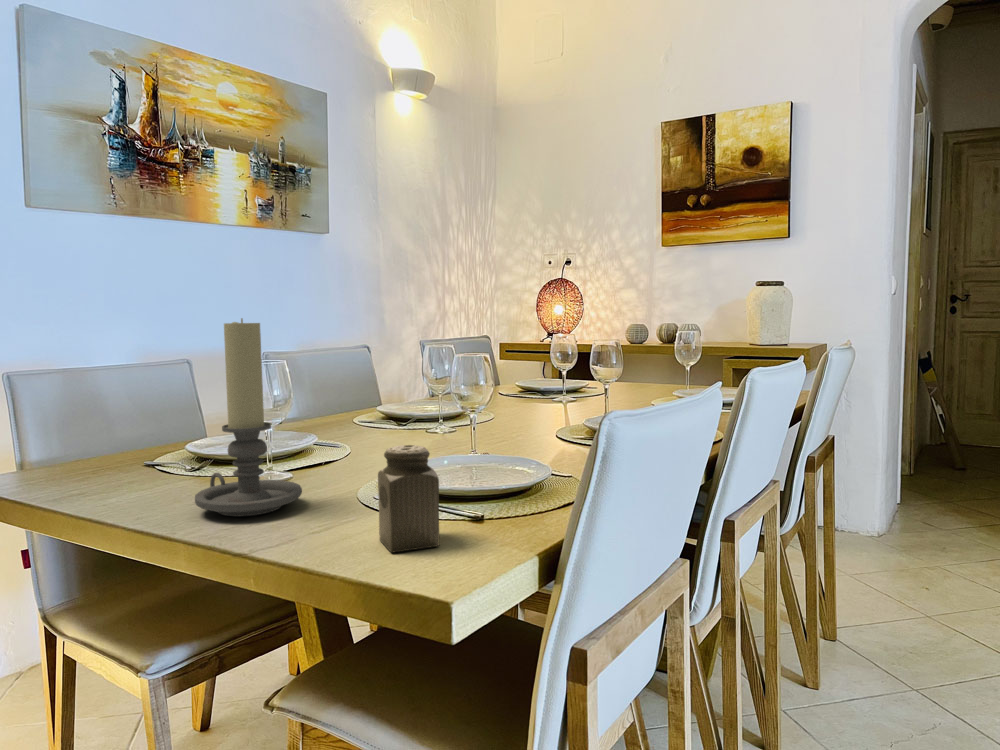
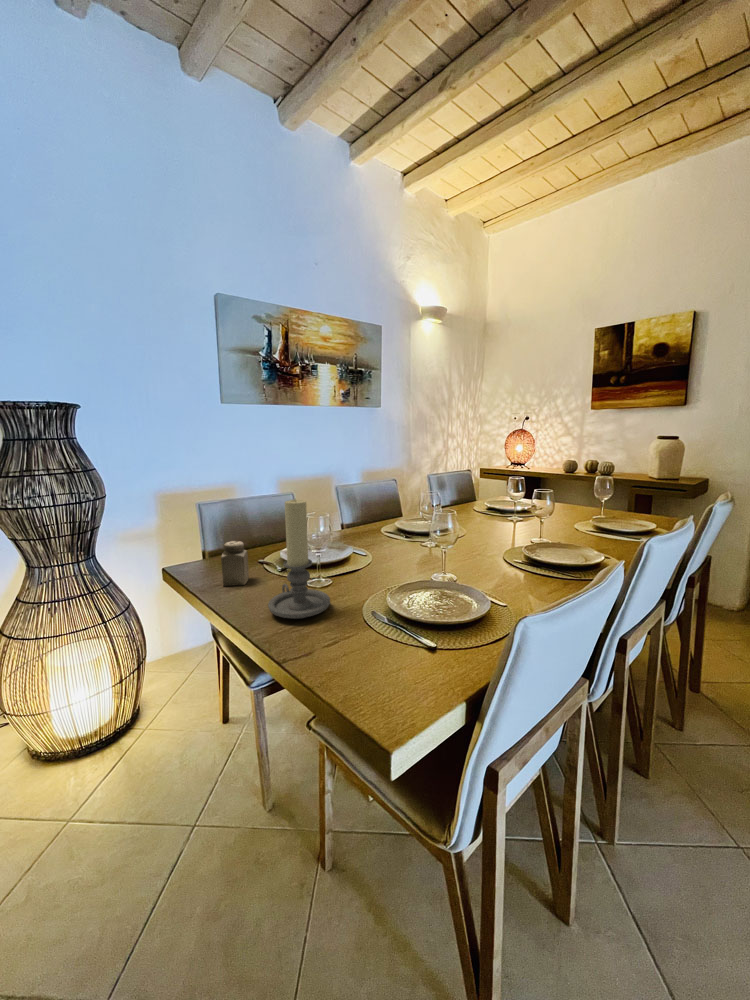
salt shaker: present [378,445,440,552] -> present [221,541,249,586]

